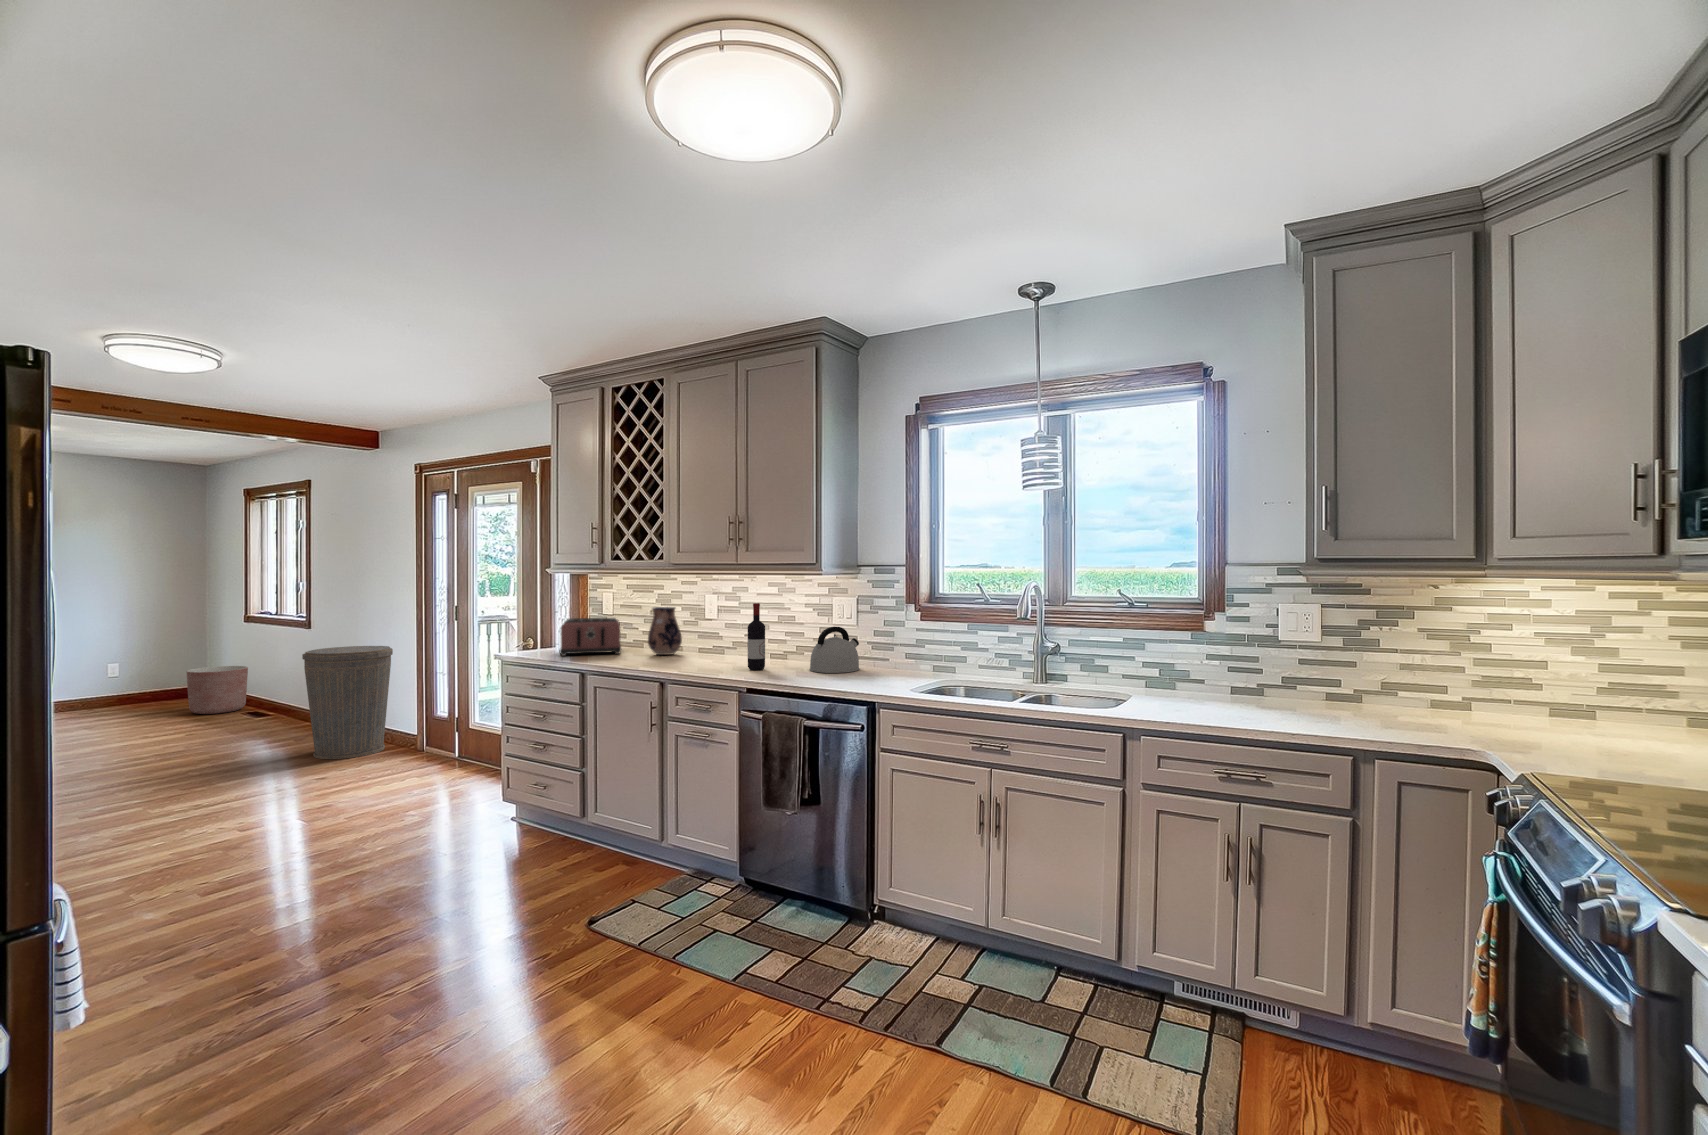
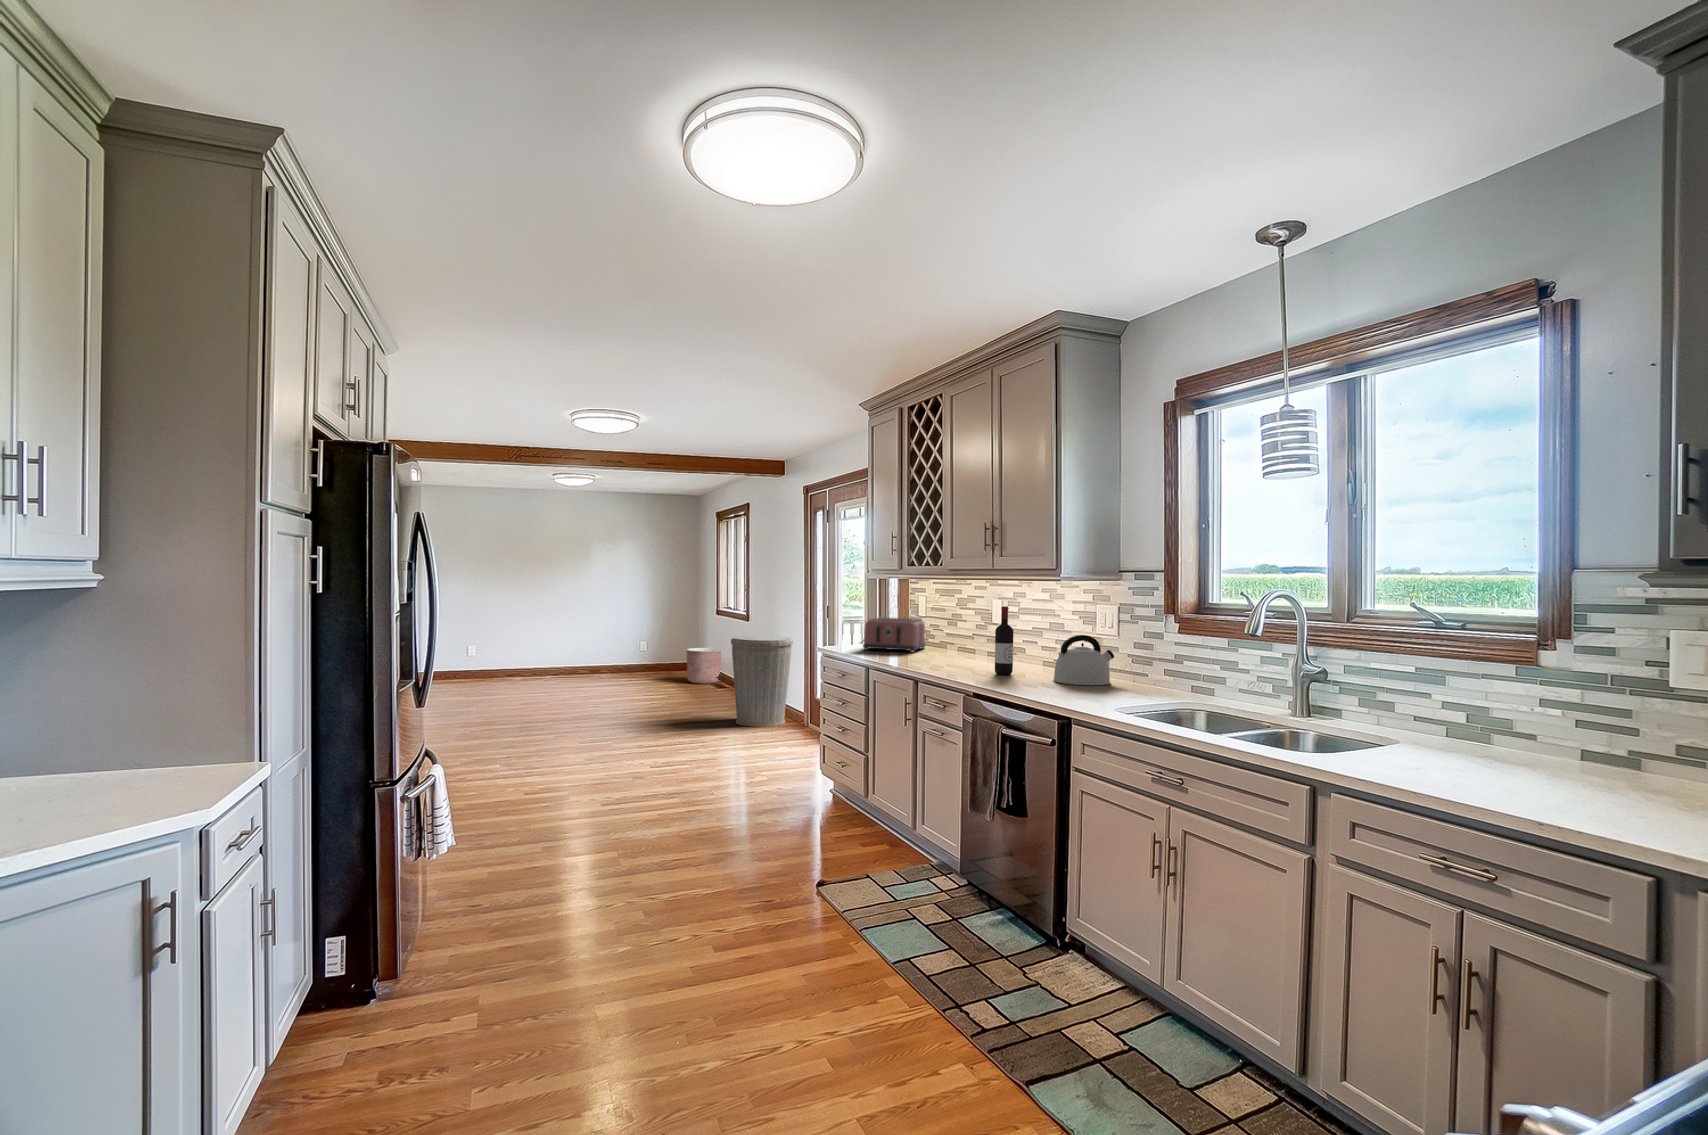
ceramic pitcher: present [648,607,682,655] -> none [935,610,968,656]

